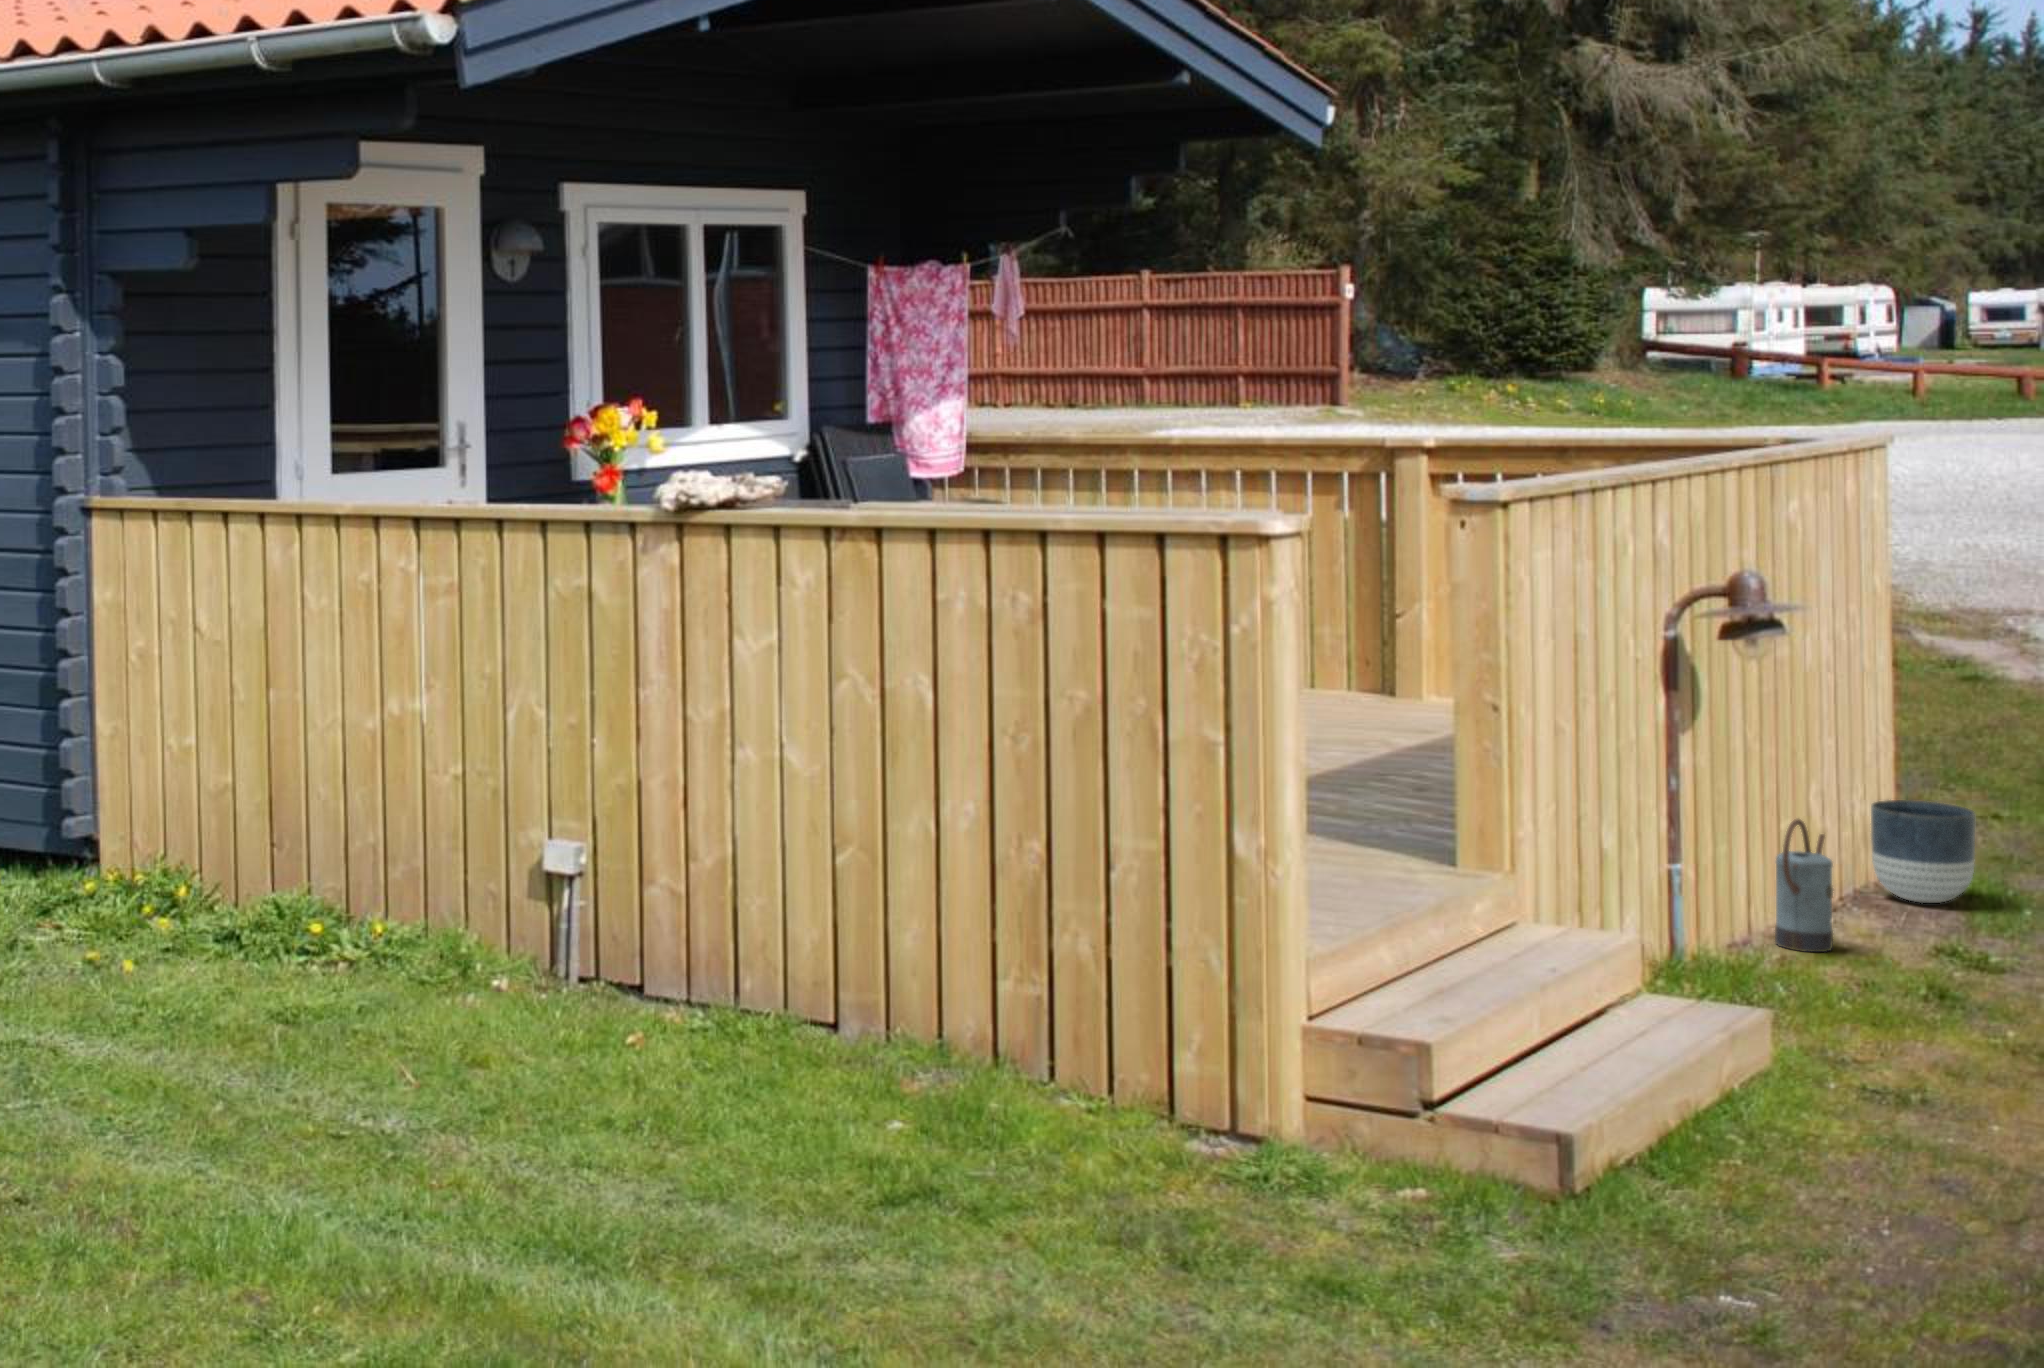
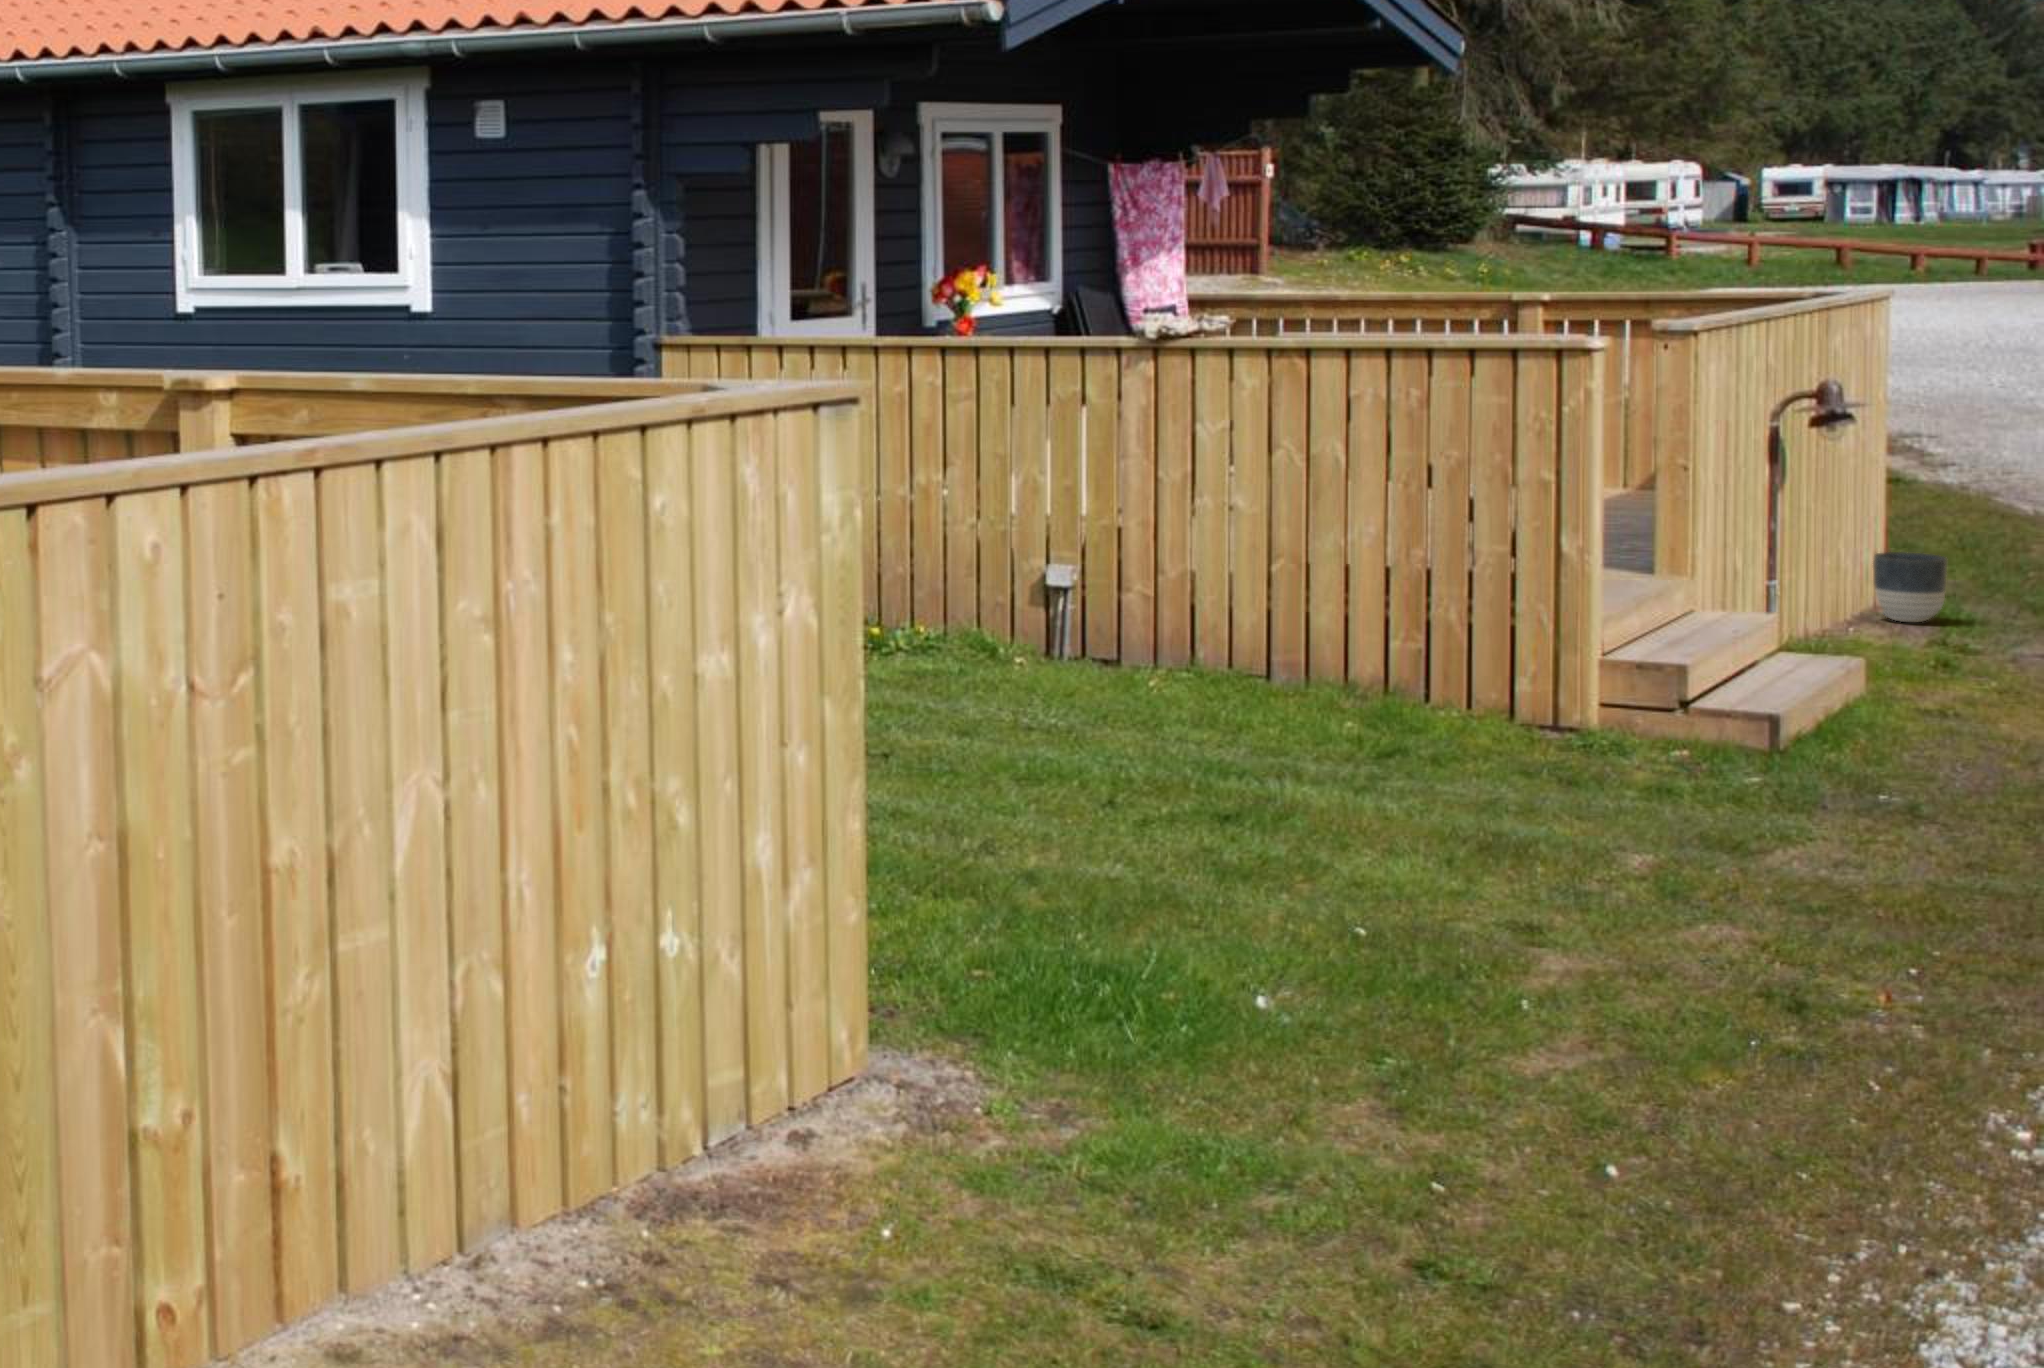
watering can: present [1775,819,1833,952] -> none [1823,556,1865,647]

